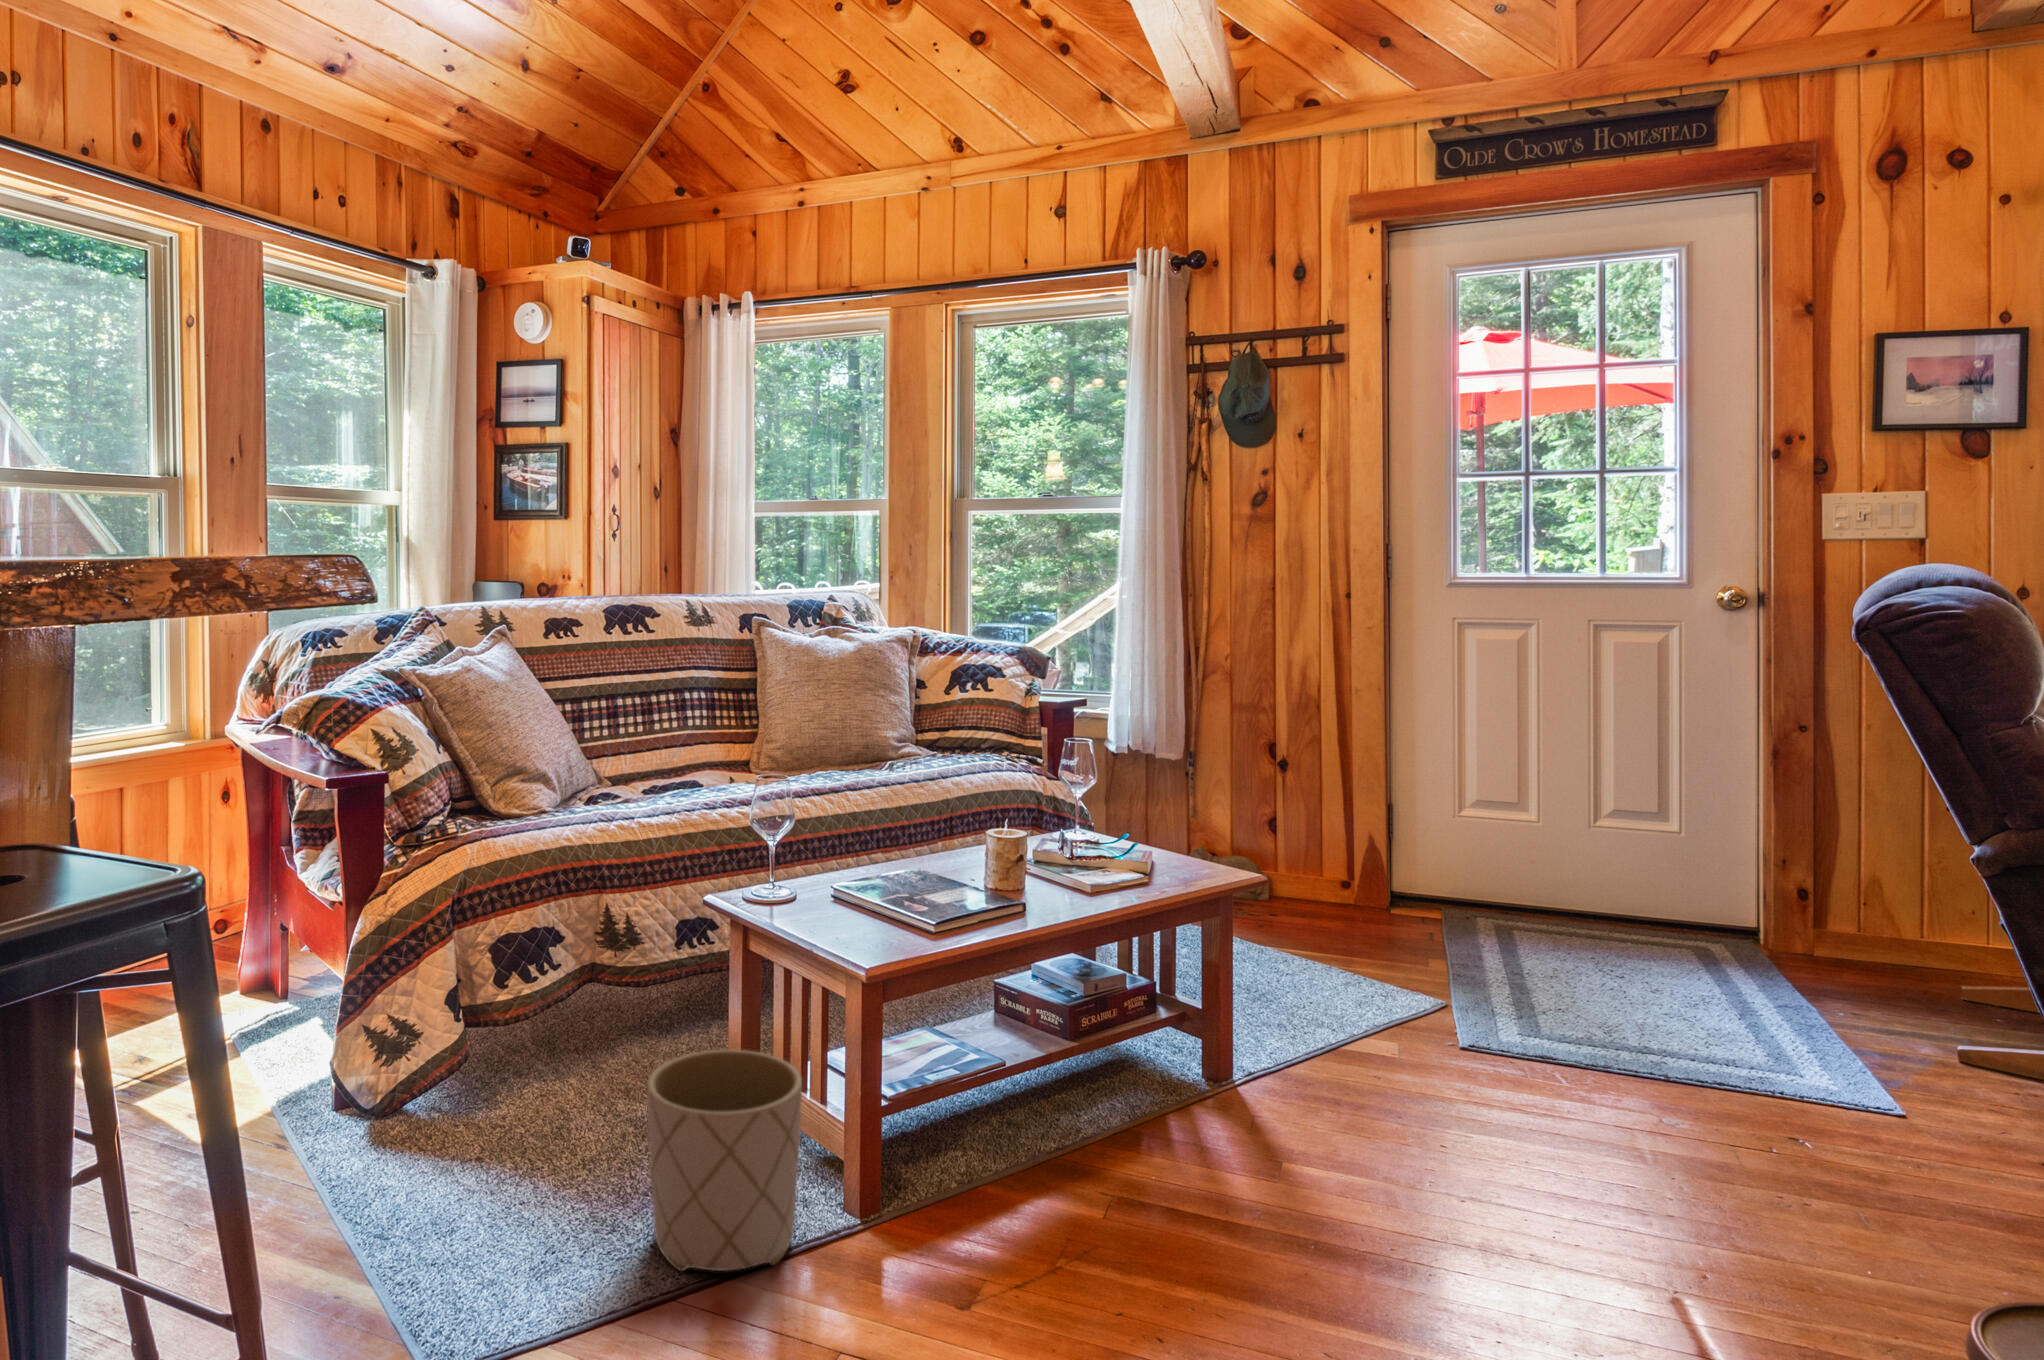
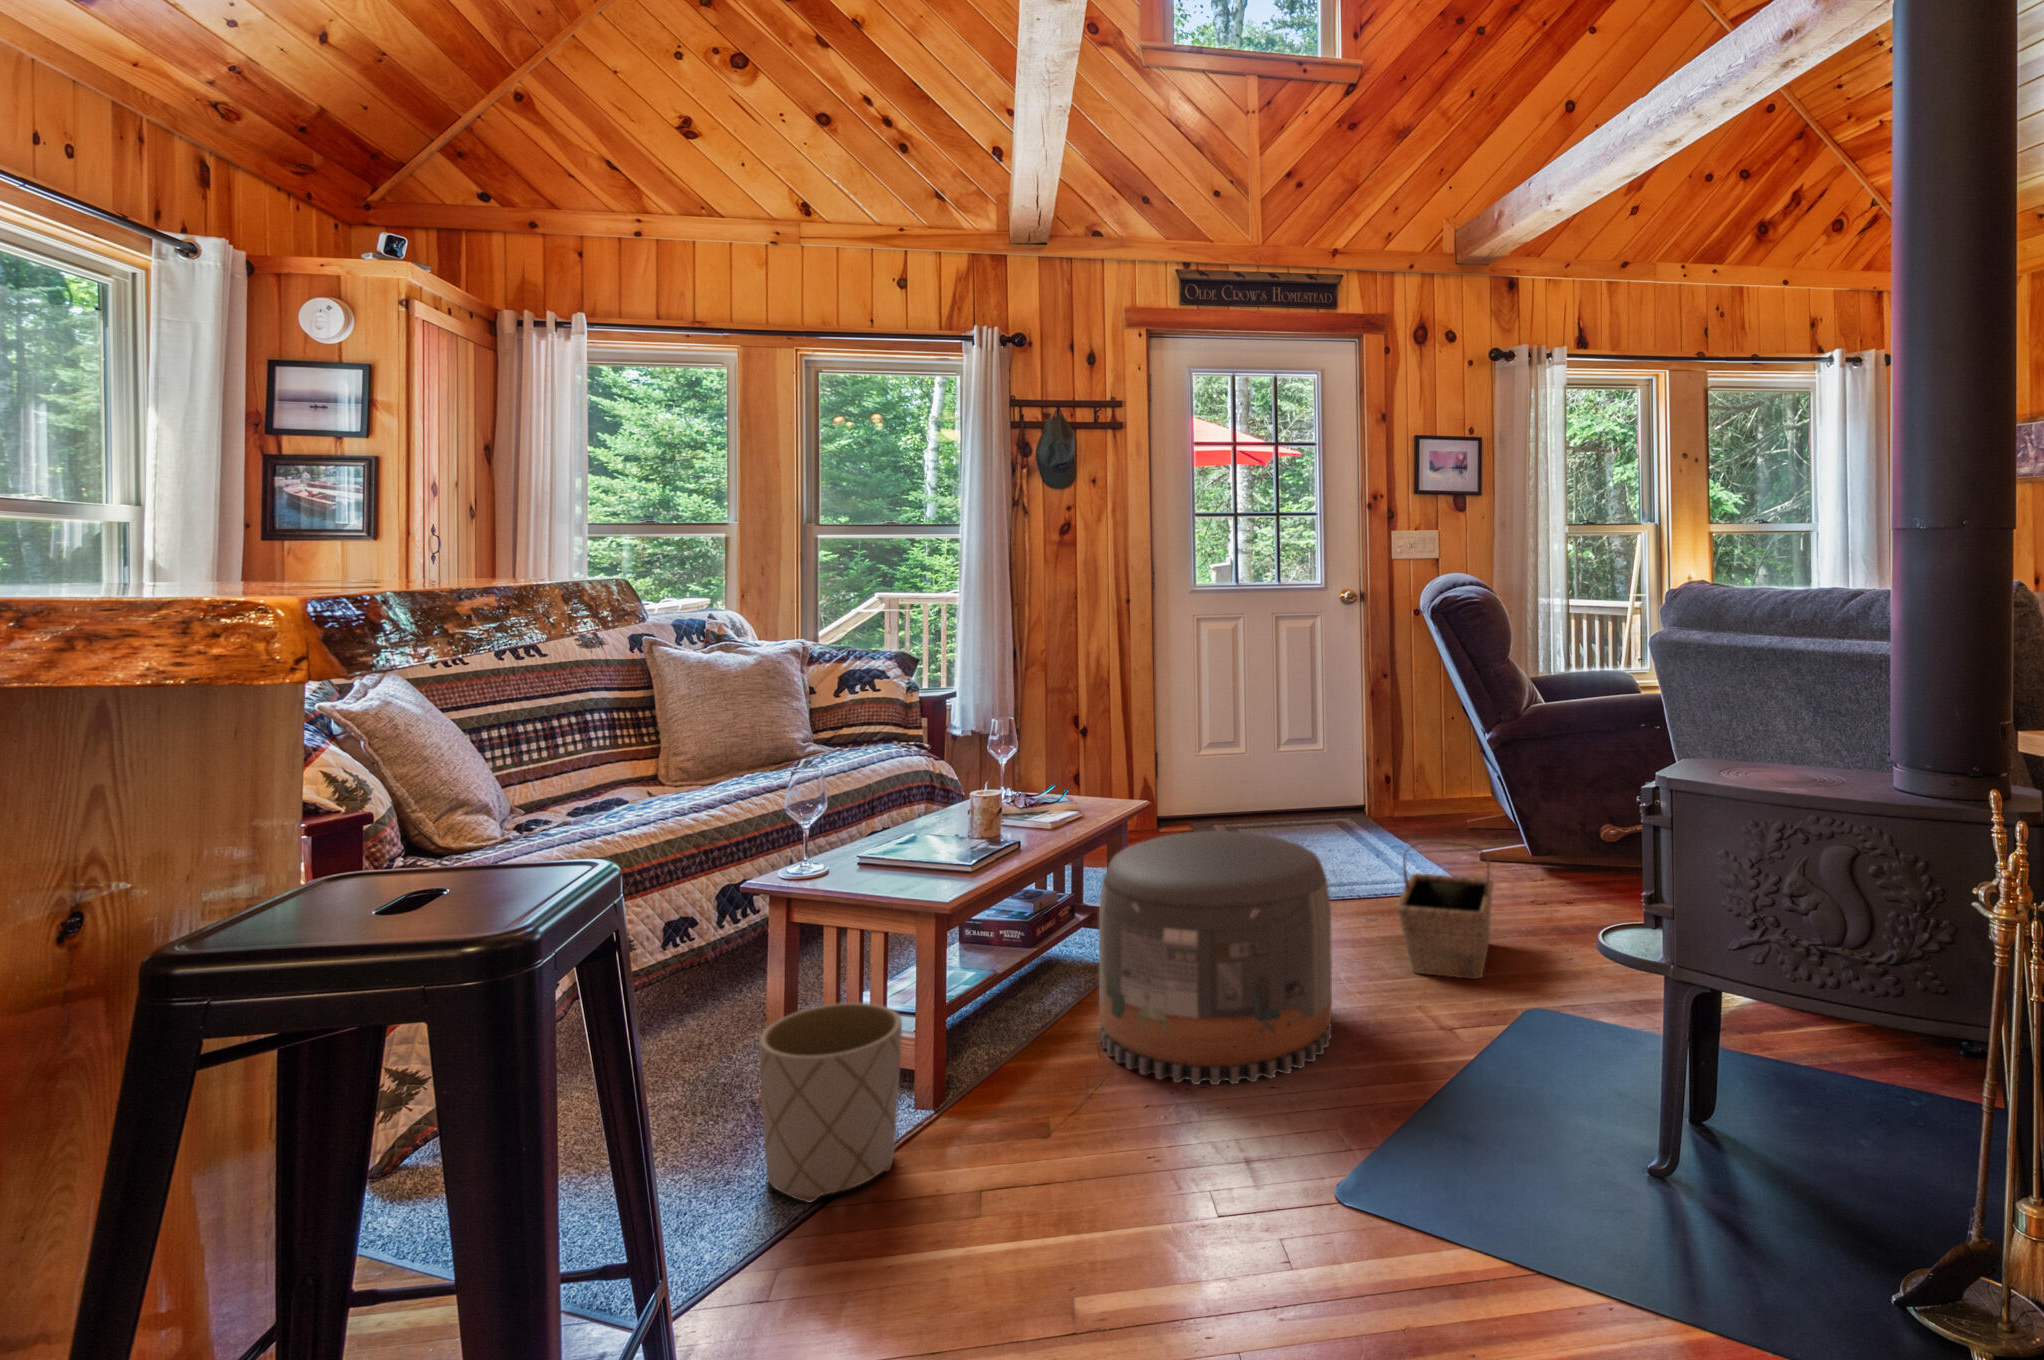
pouf: none [1114,929,1475,1324] -> present [1099,831,1332,1085]
basket: none [1658,1013,1896,1277] -> present [1397,840,1494,979]

